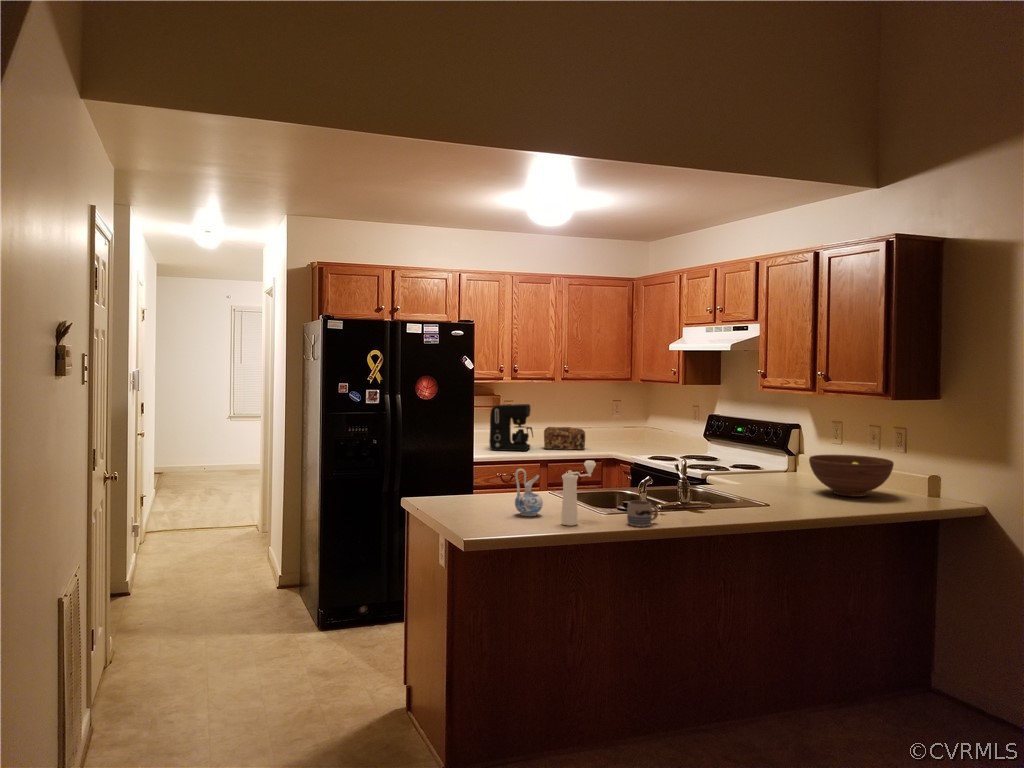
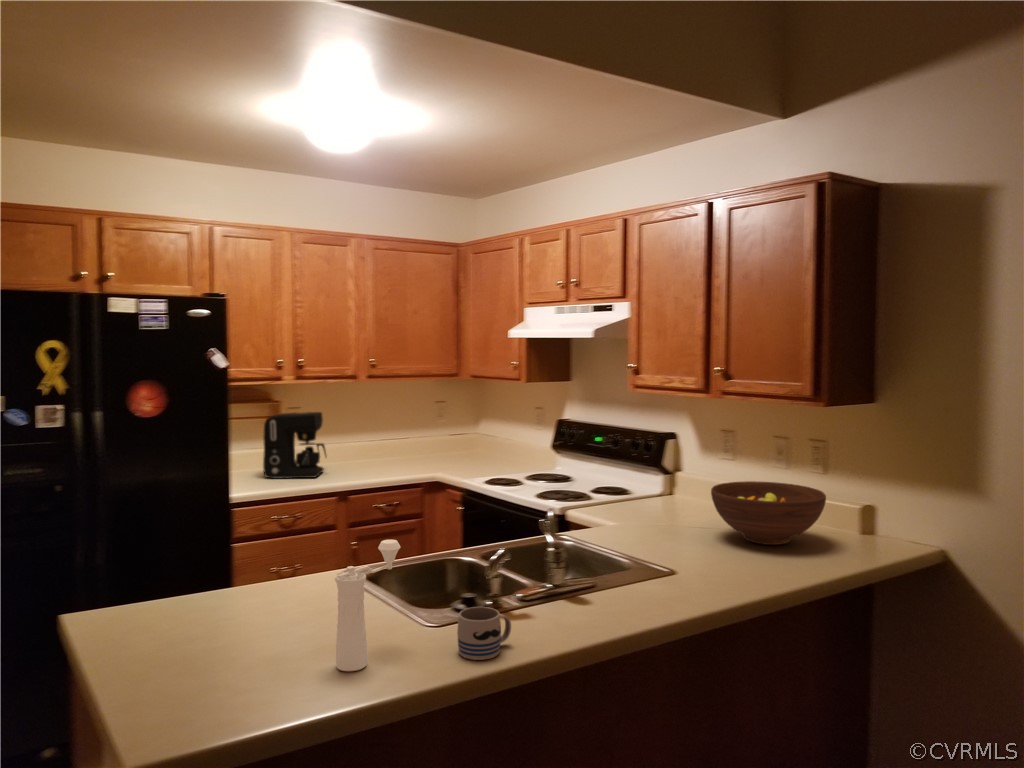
bread loaf: present [544,427,585,450] -> none [342,441,398,473]
ceramic pitcher: present [515,469,543,516] -> none [251,560,306,647]

